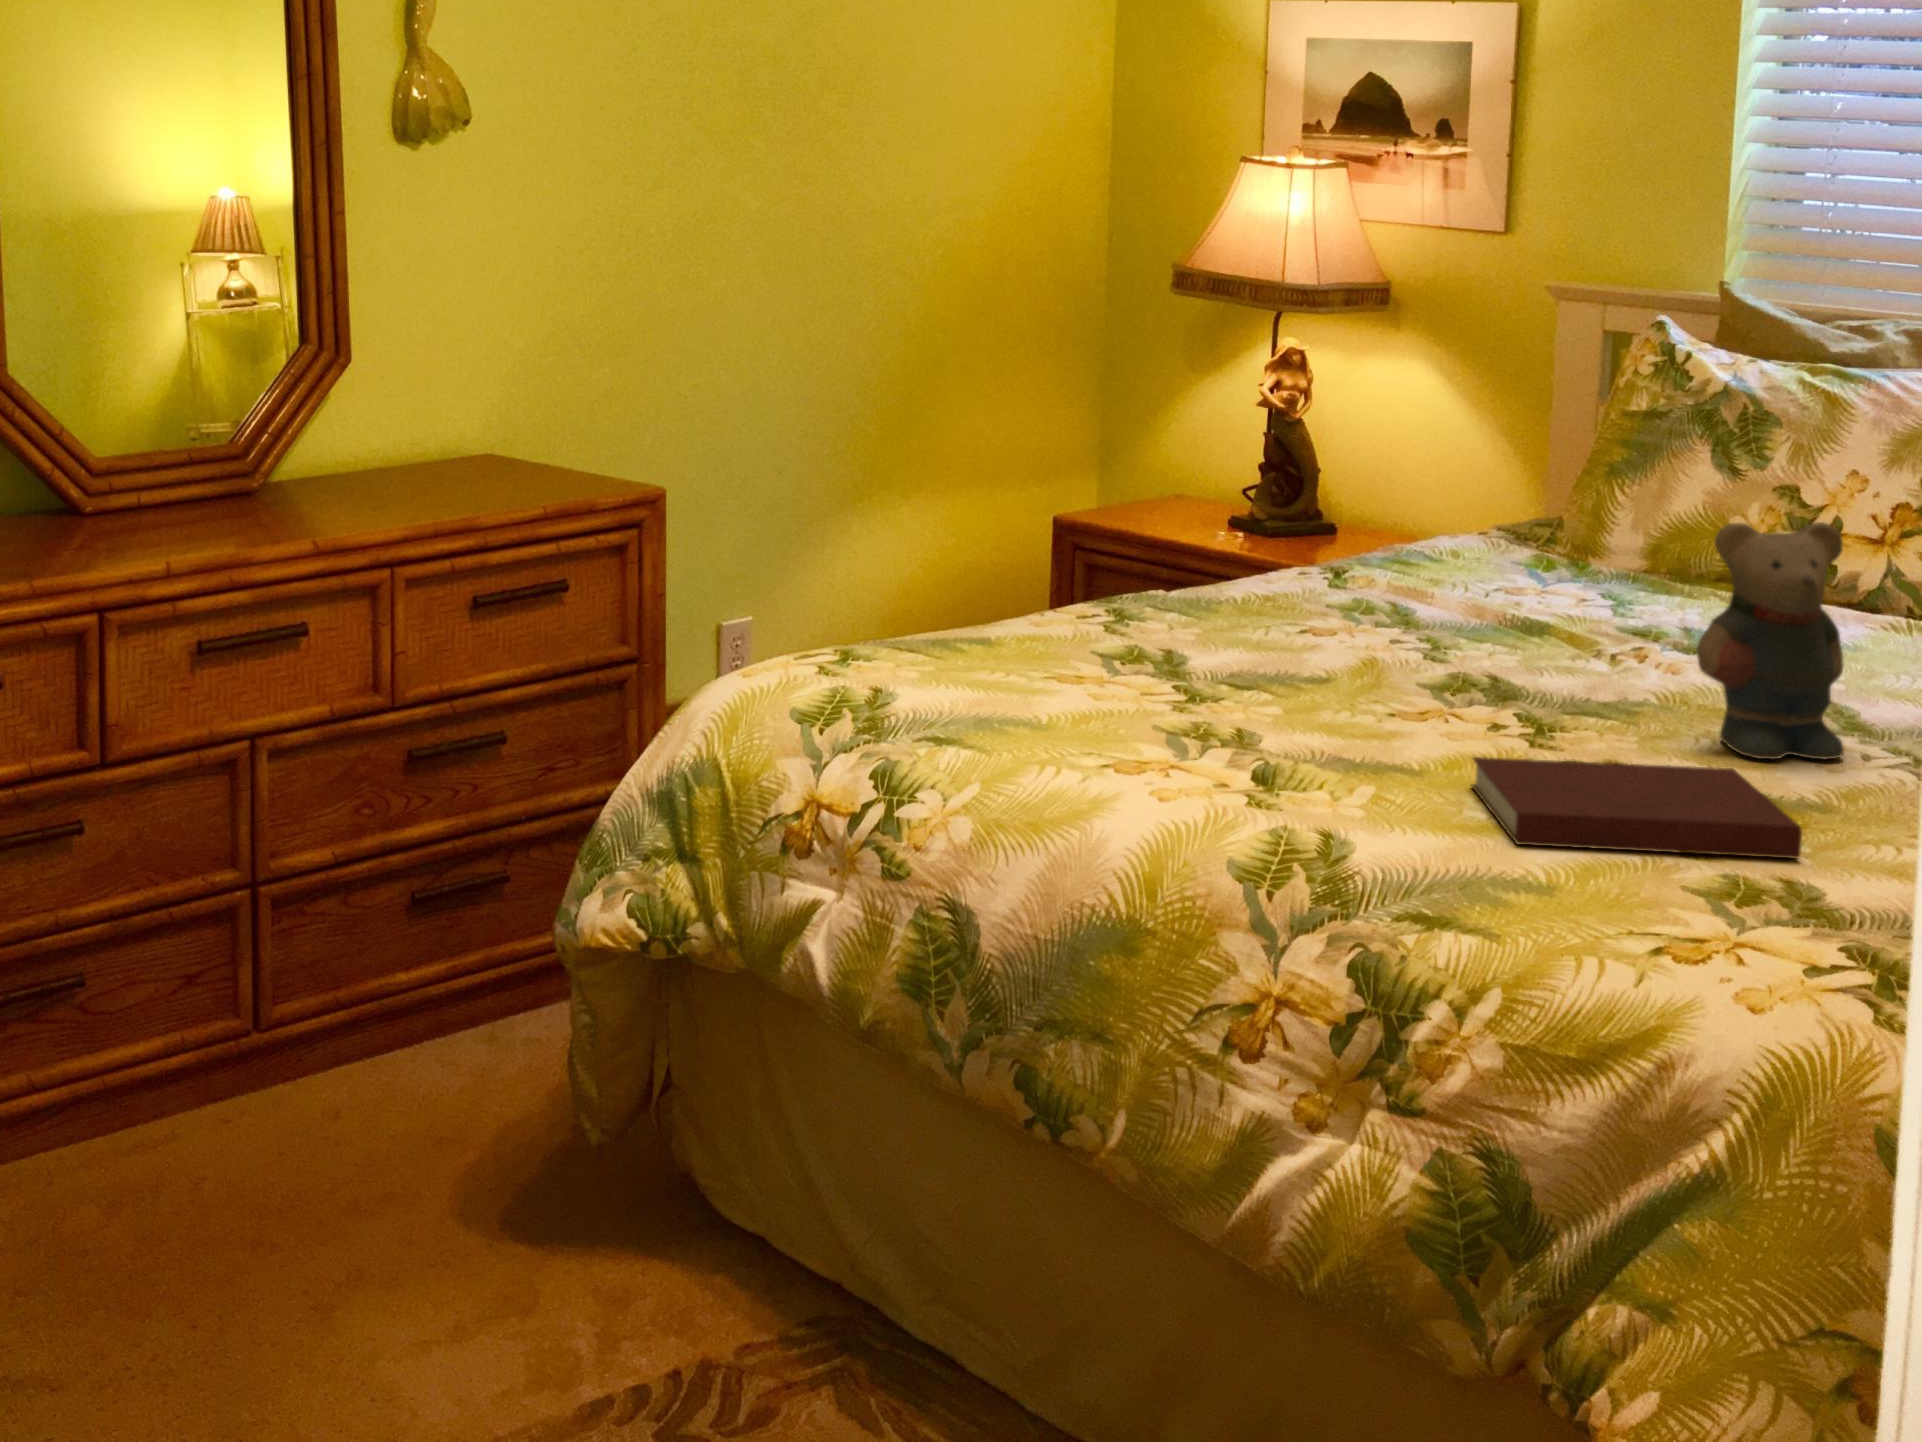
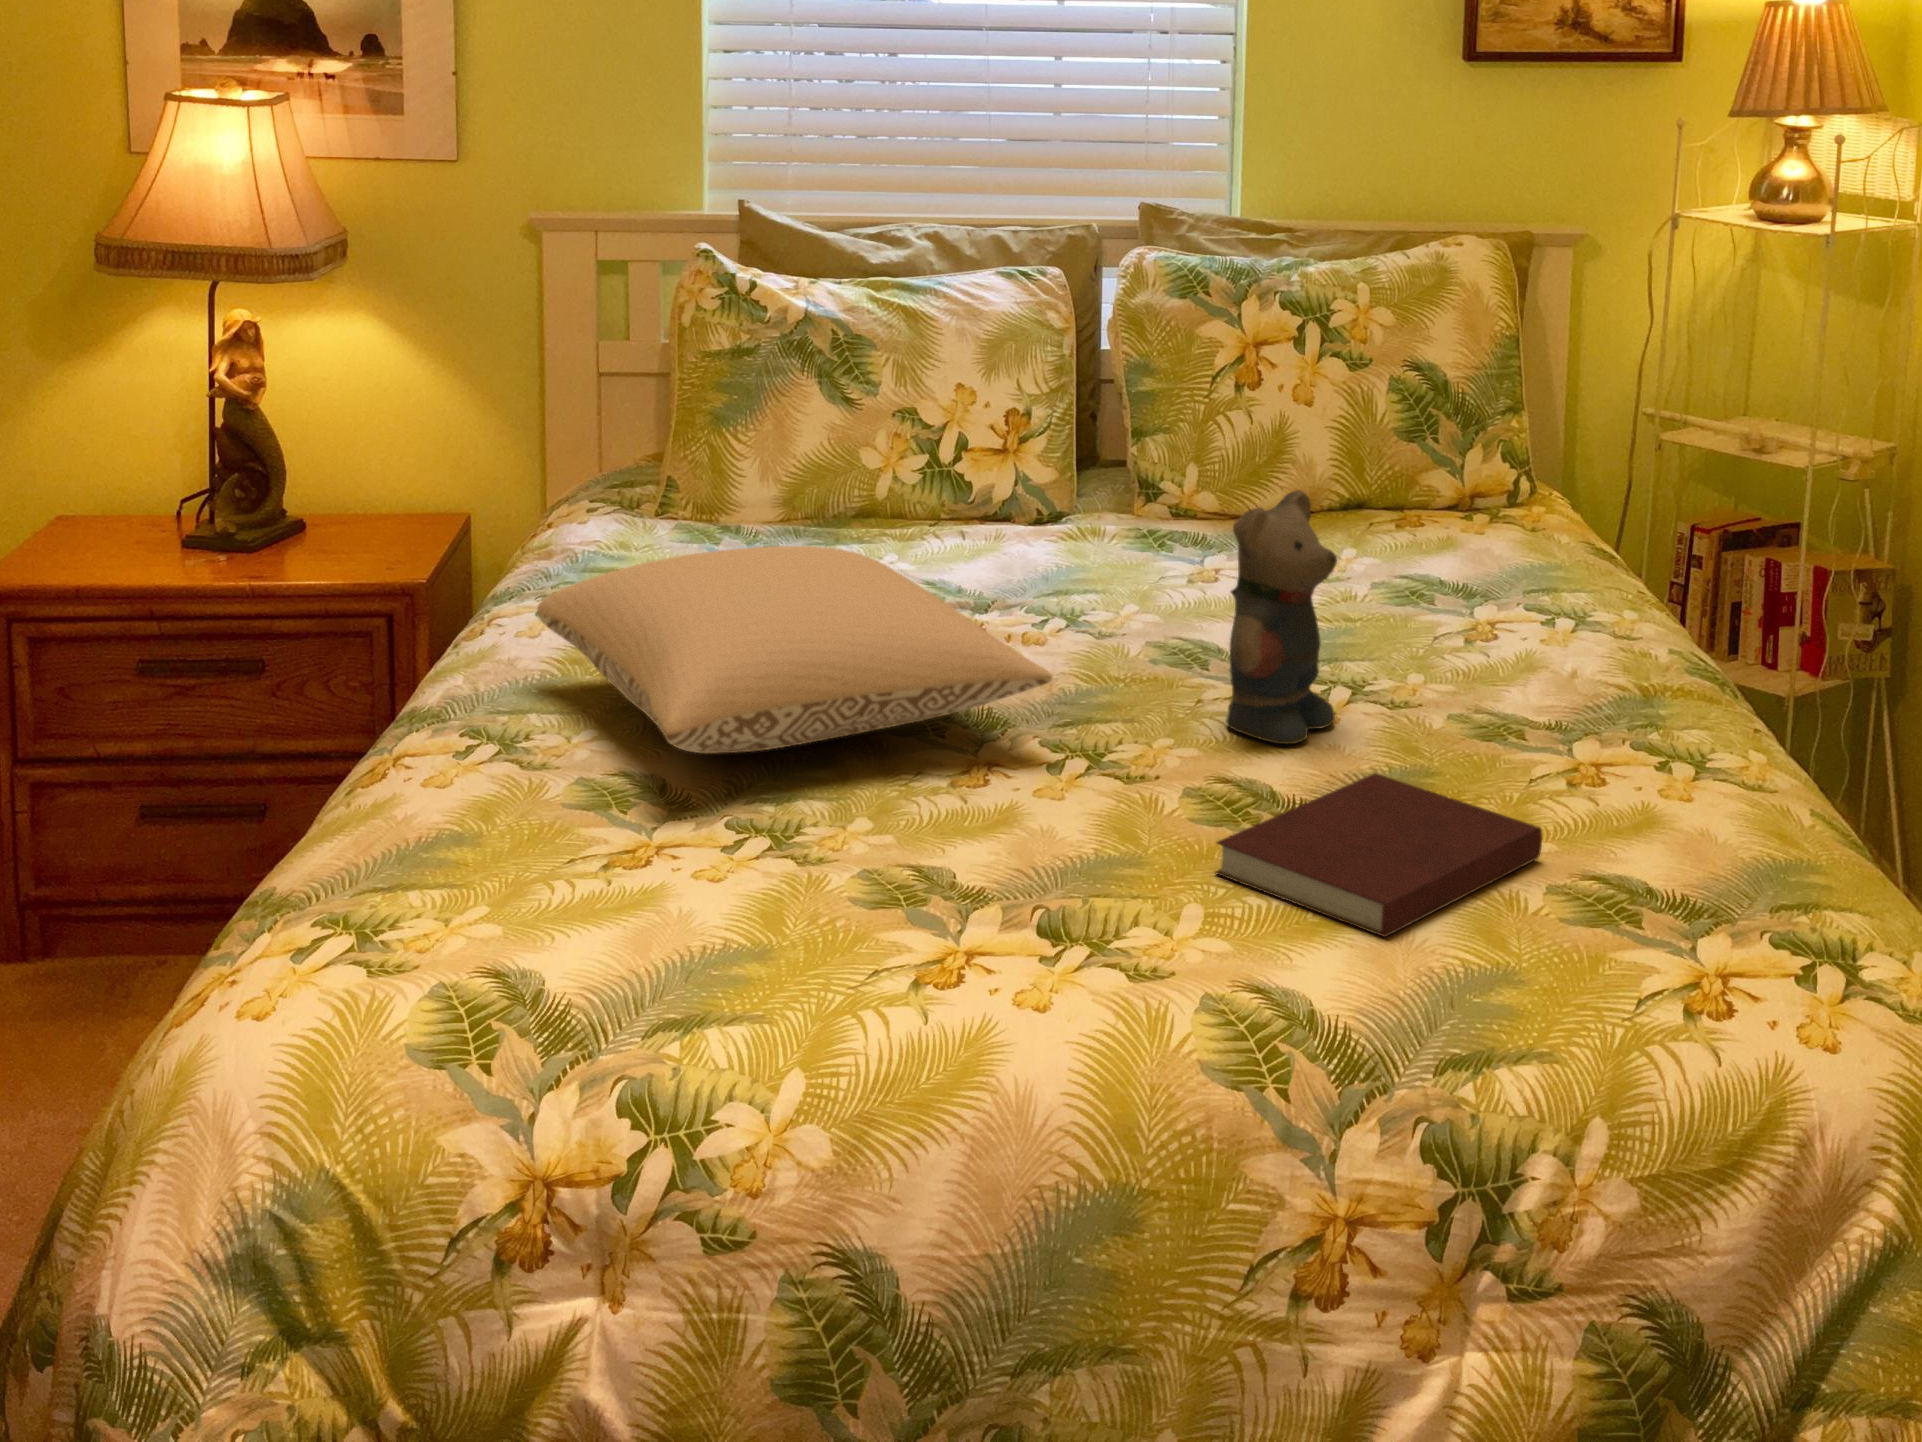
pillow: none [1146,508,1548,658] -> present [537,546,1052,753]

